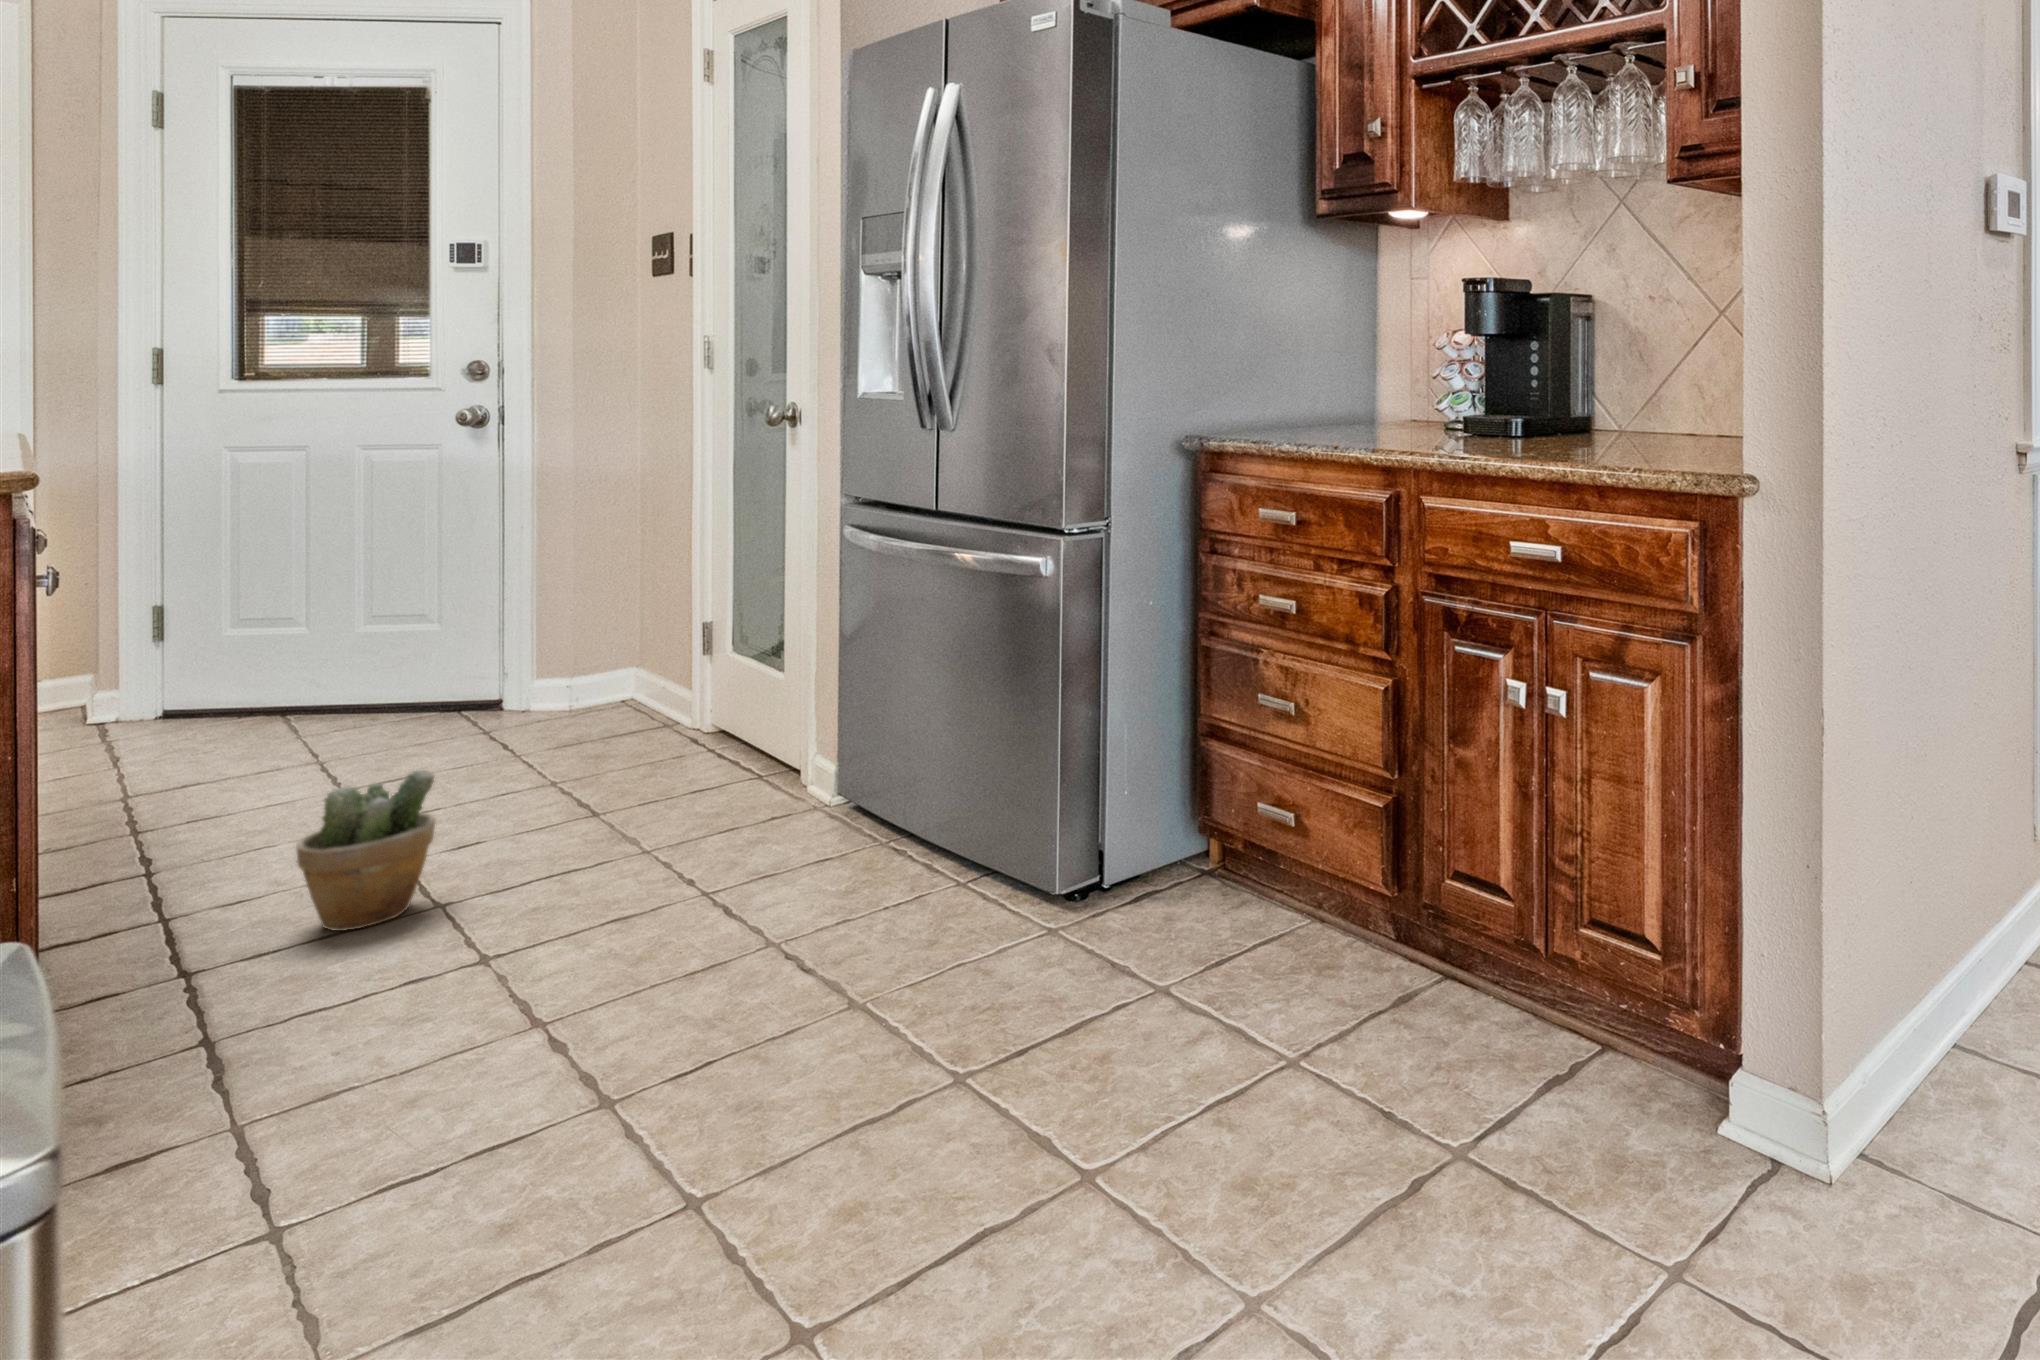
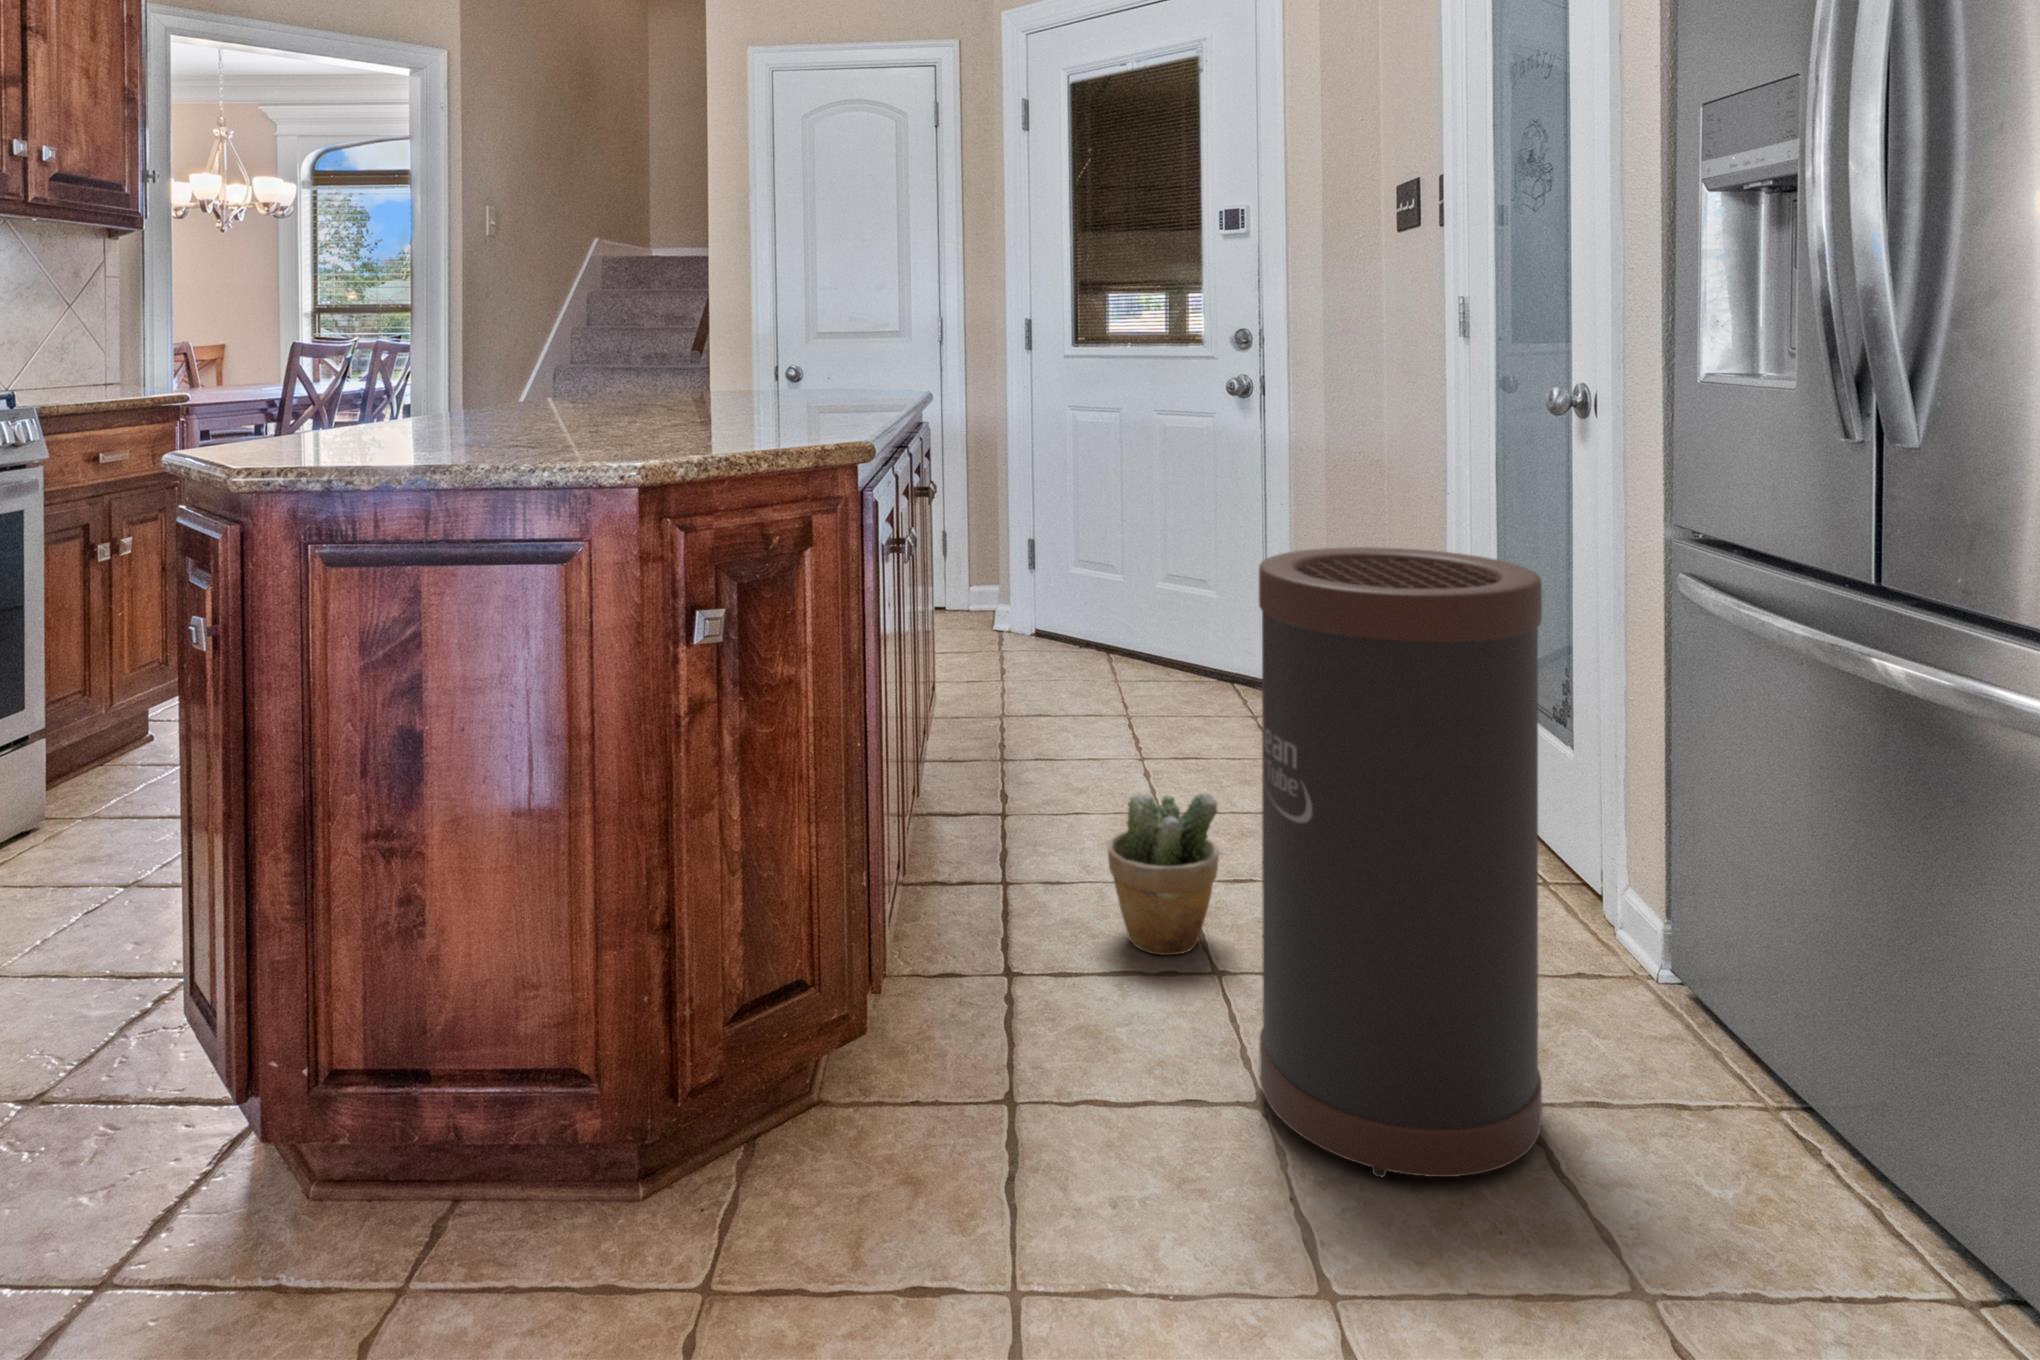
trash can: none [476,523,735,988] -> present [1259,547,1542,1177]

